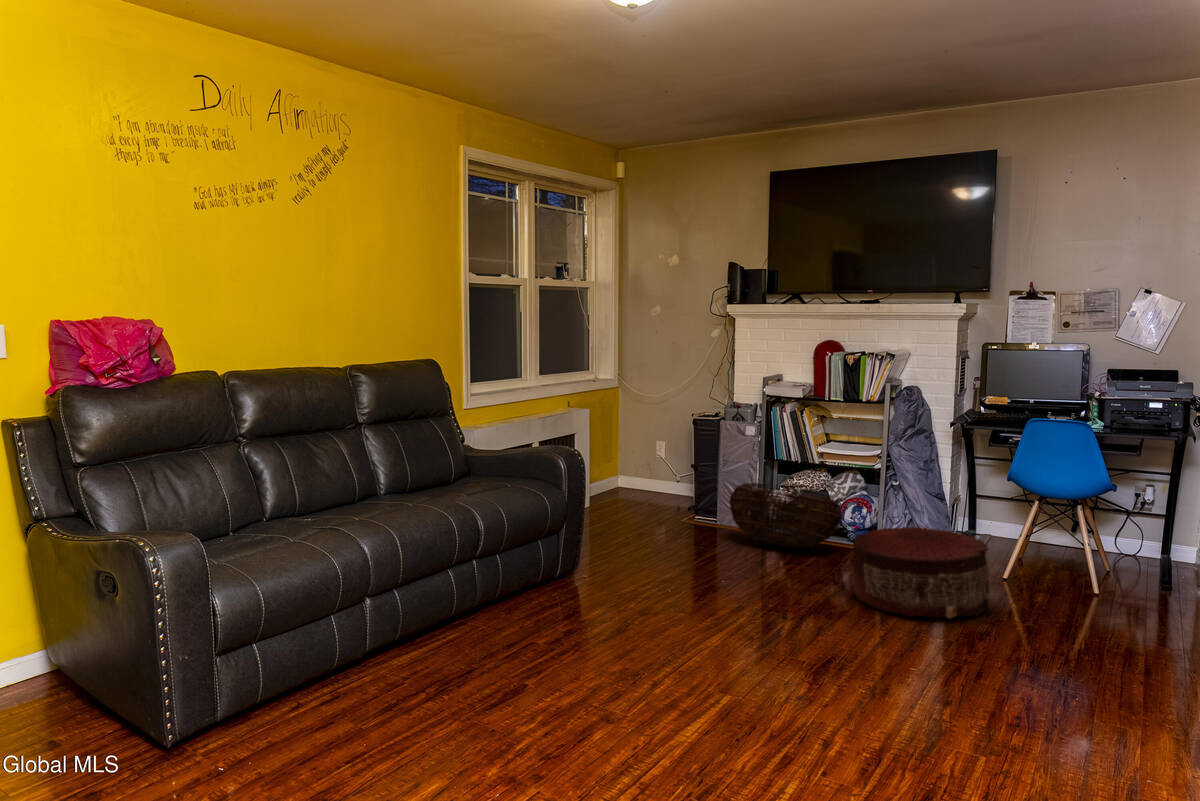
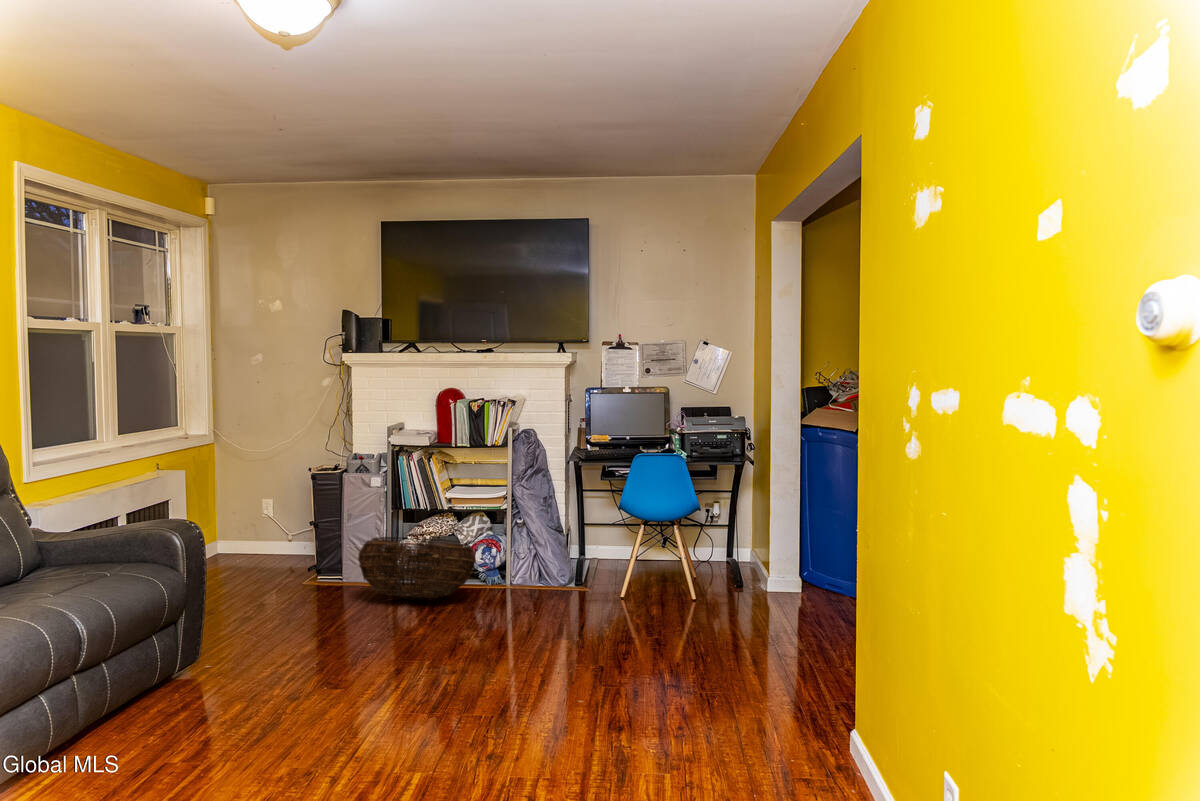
pouf: present [853,527,990,618] -> none [499,562,626,660]

